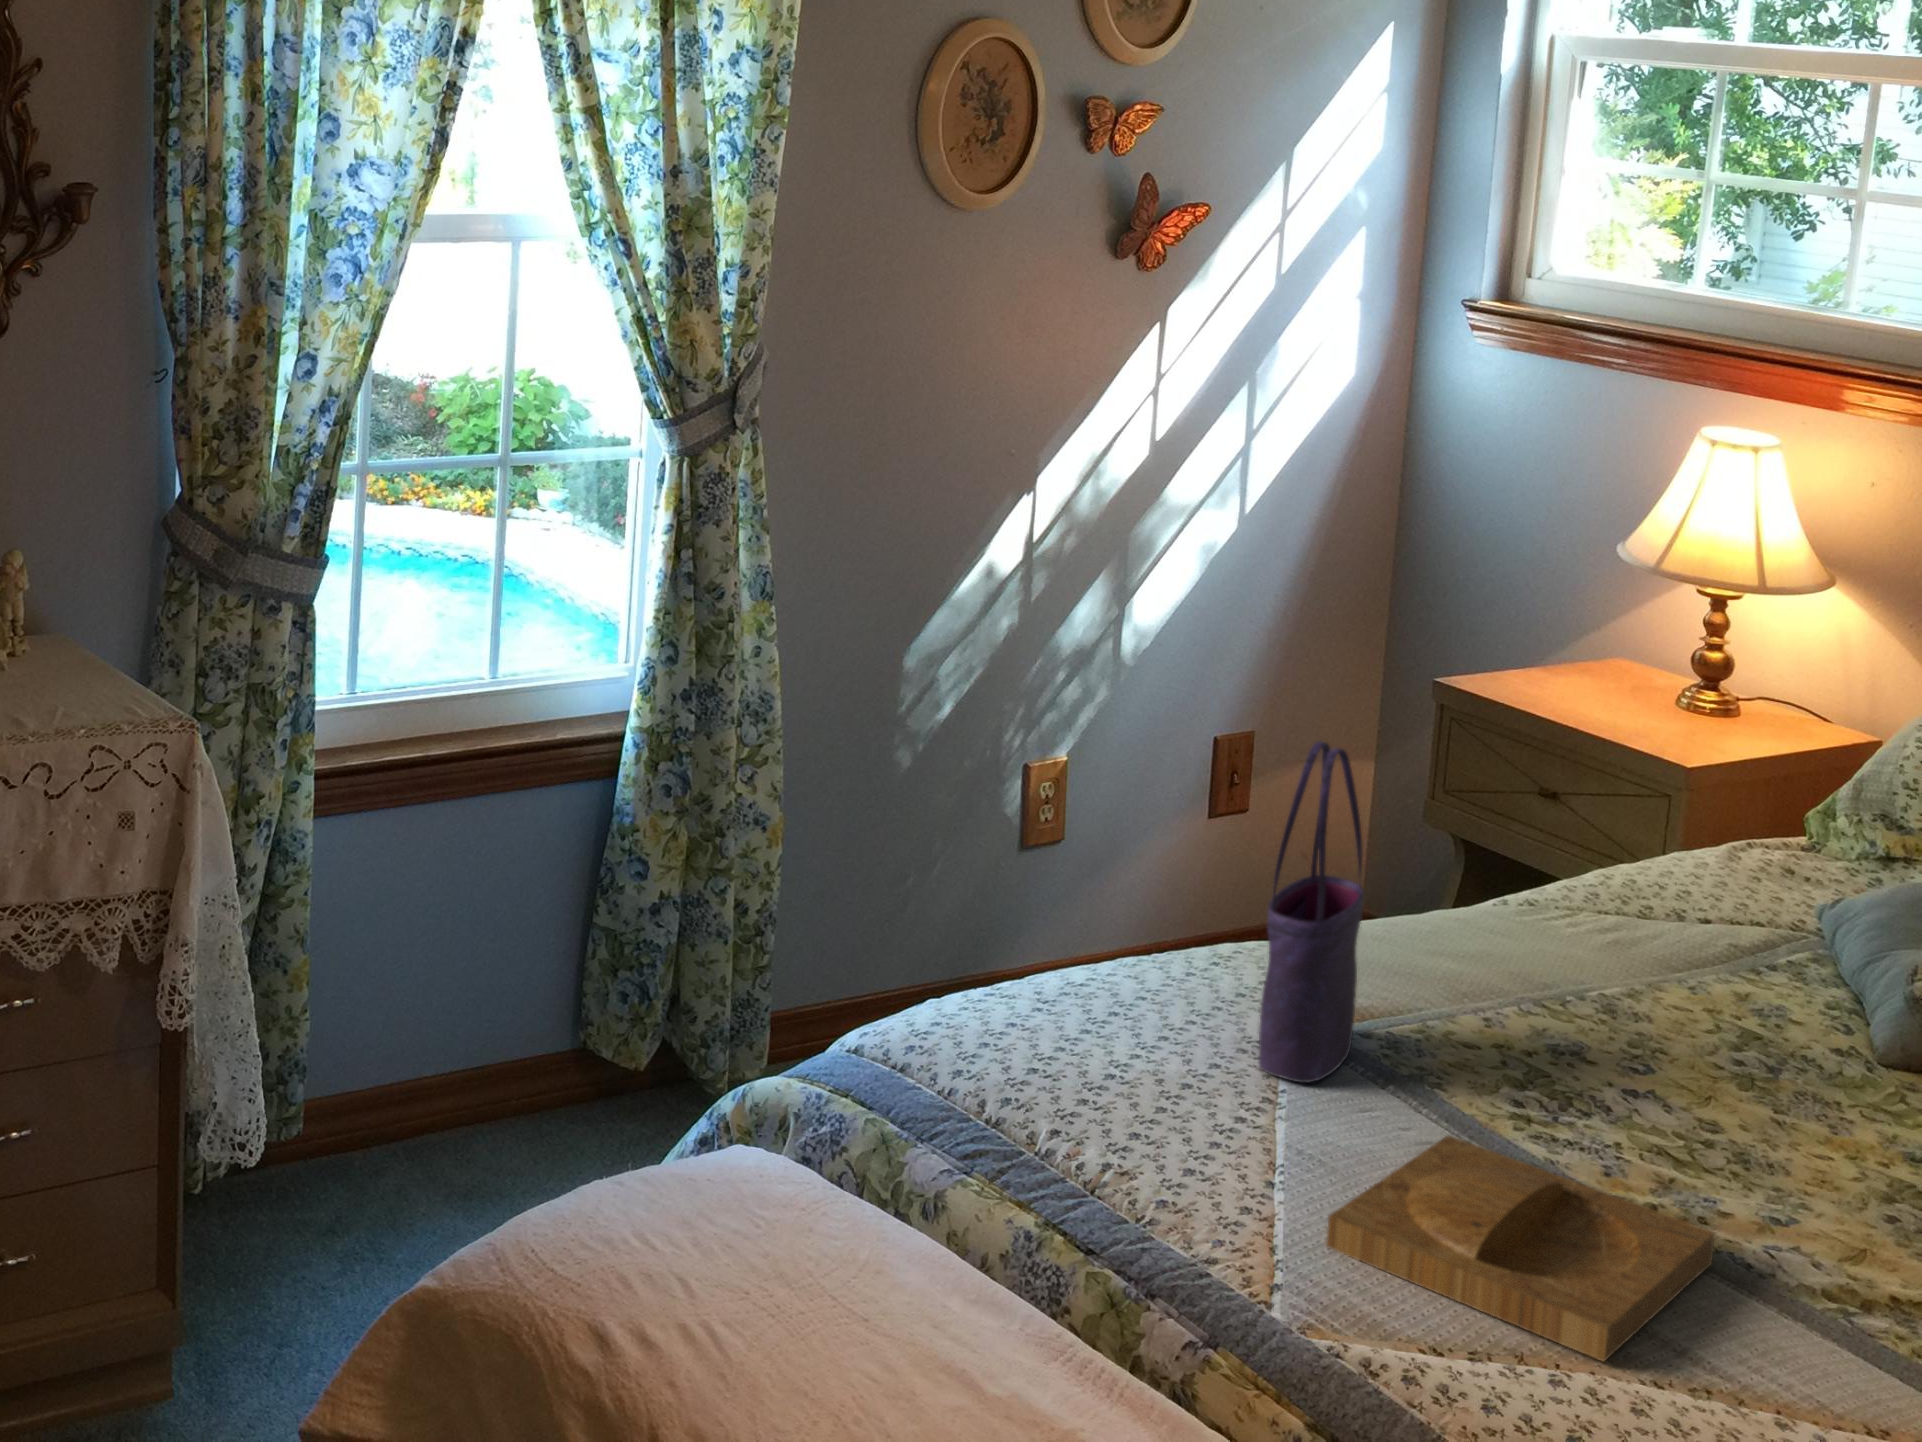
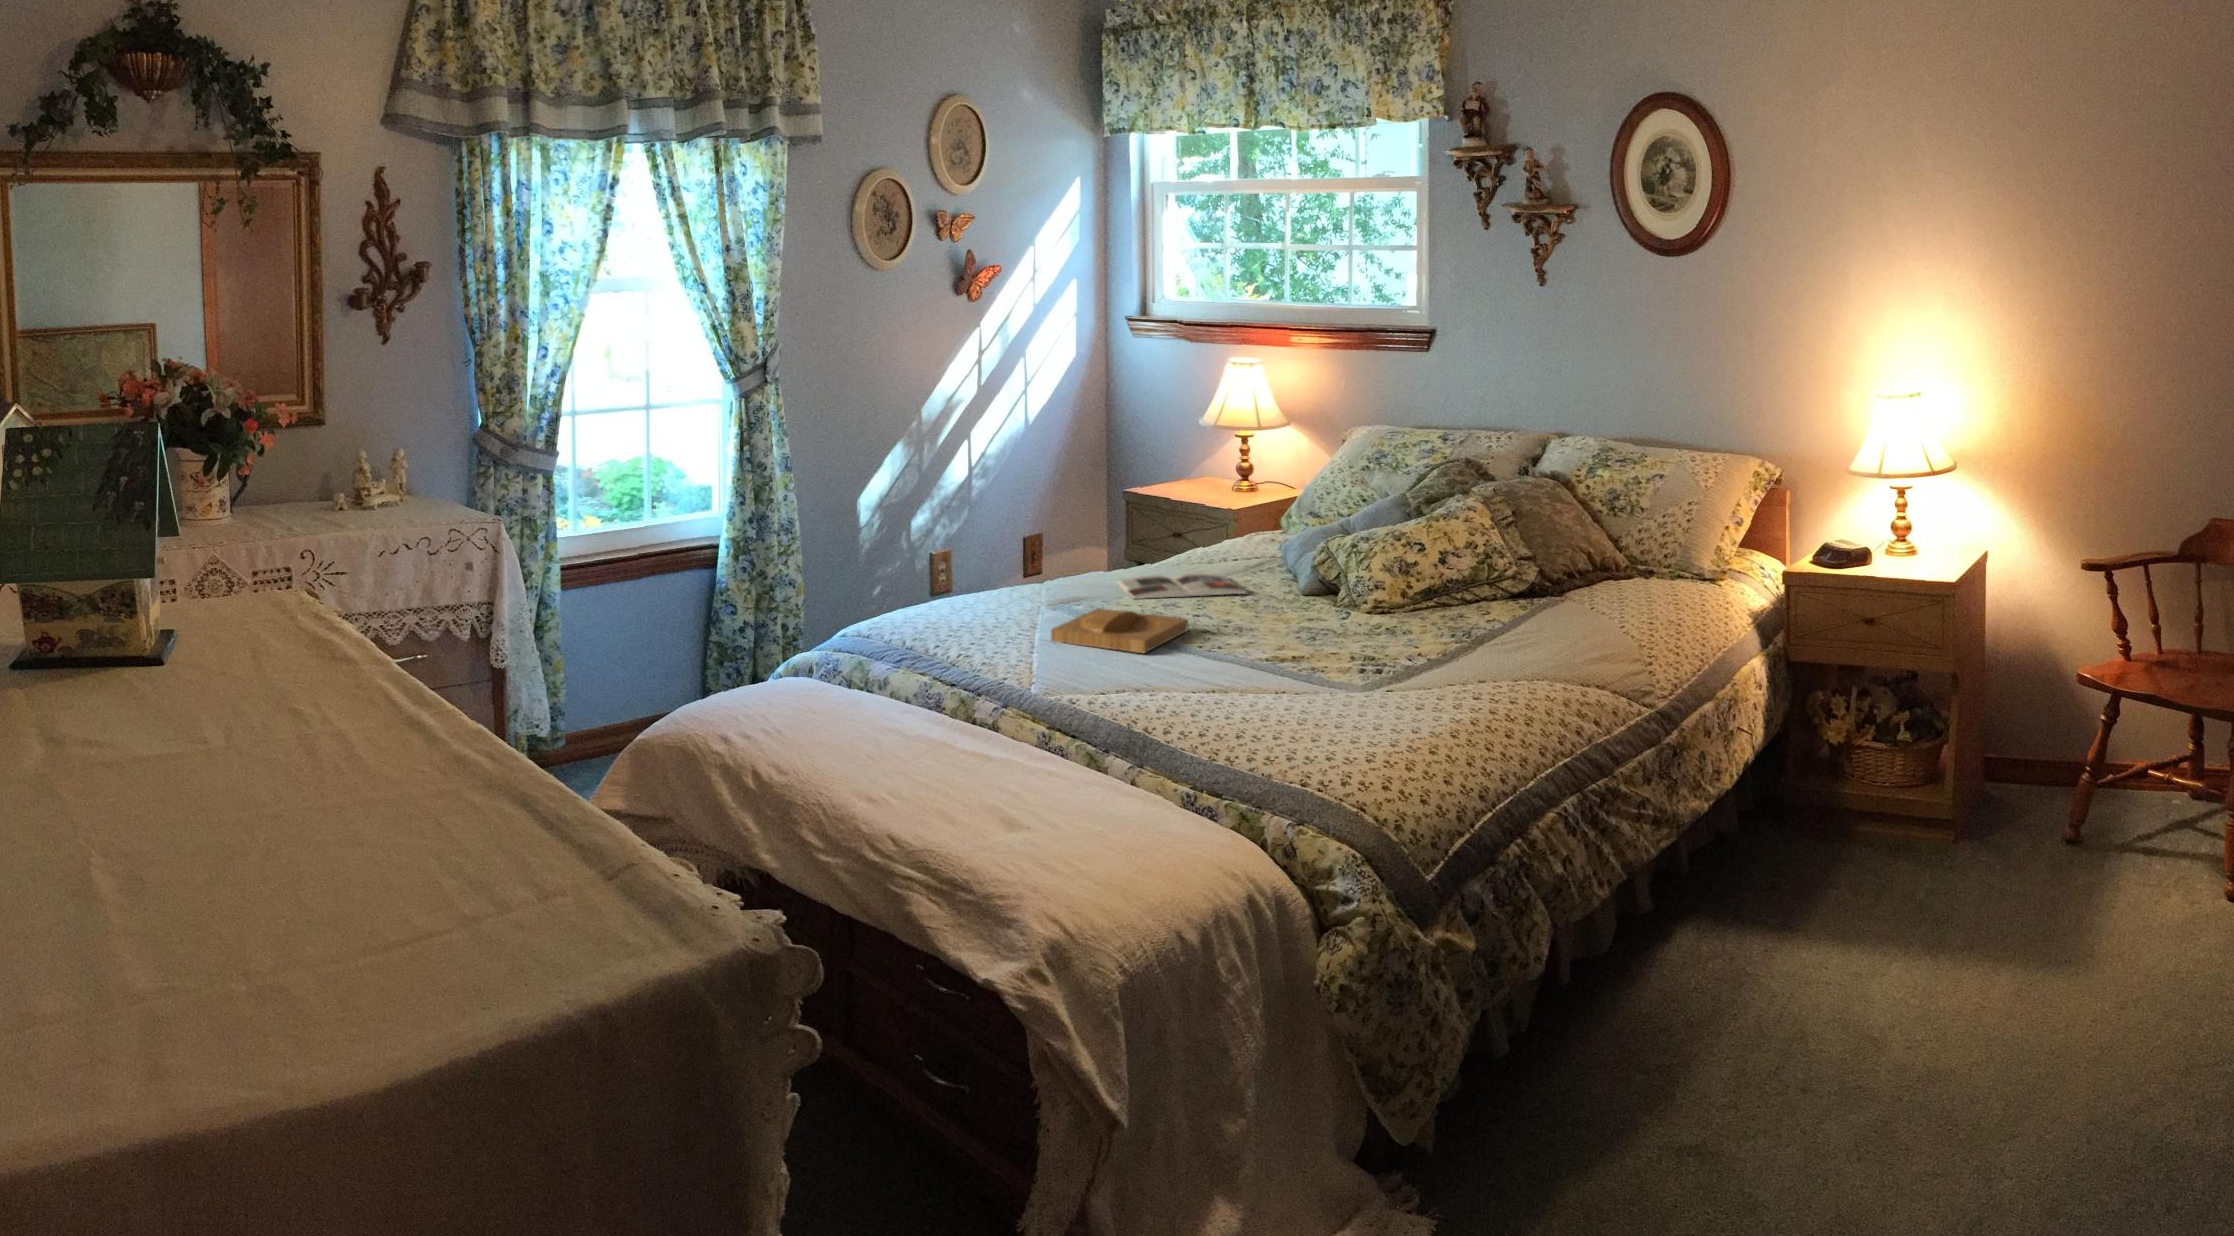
tote bag: present [1259,741,1364,1083] -> none [1027,467,1065,605]
magazine: none [1471,1000,1848,1109] -> present [1117,573,1246,599]

